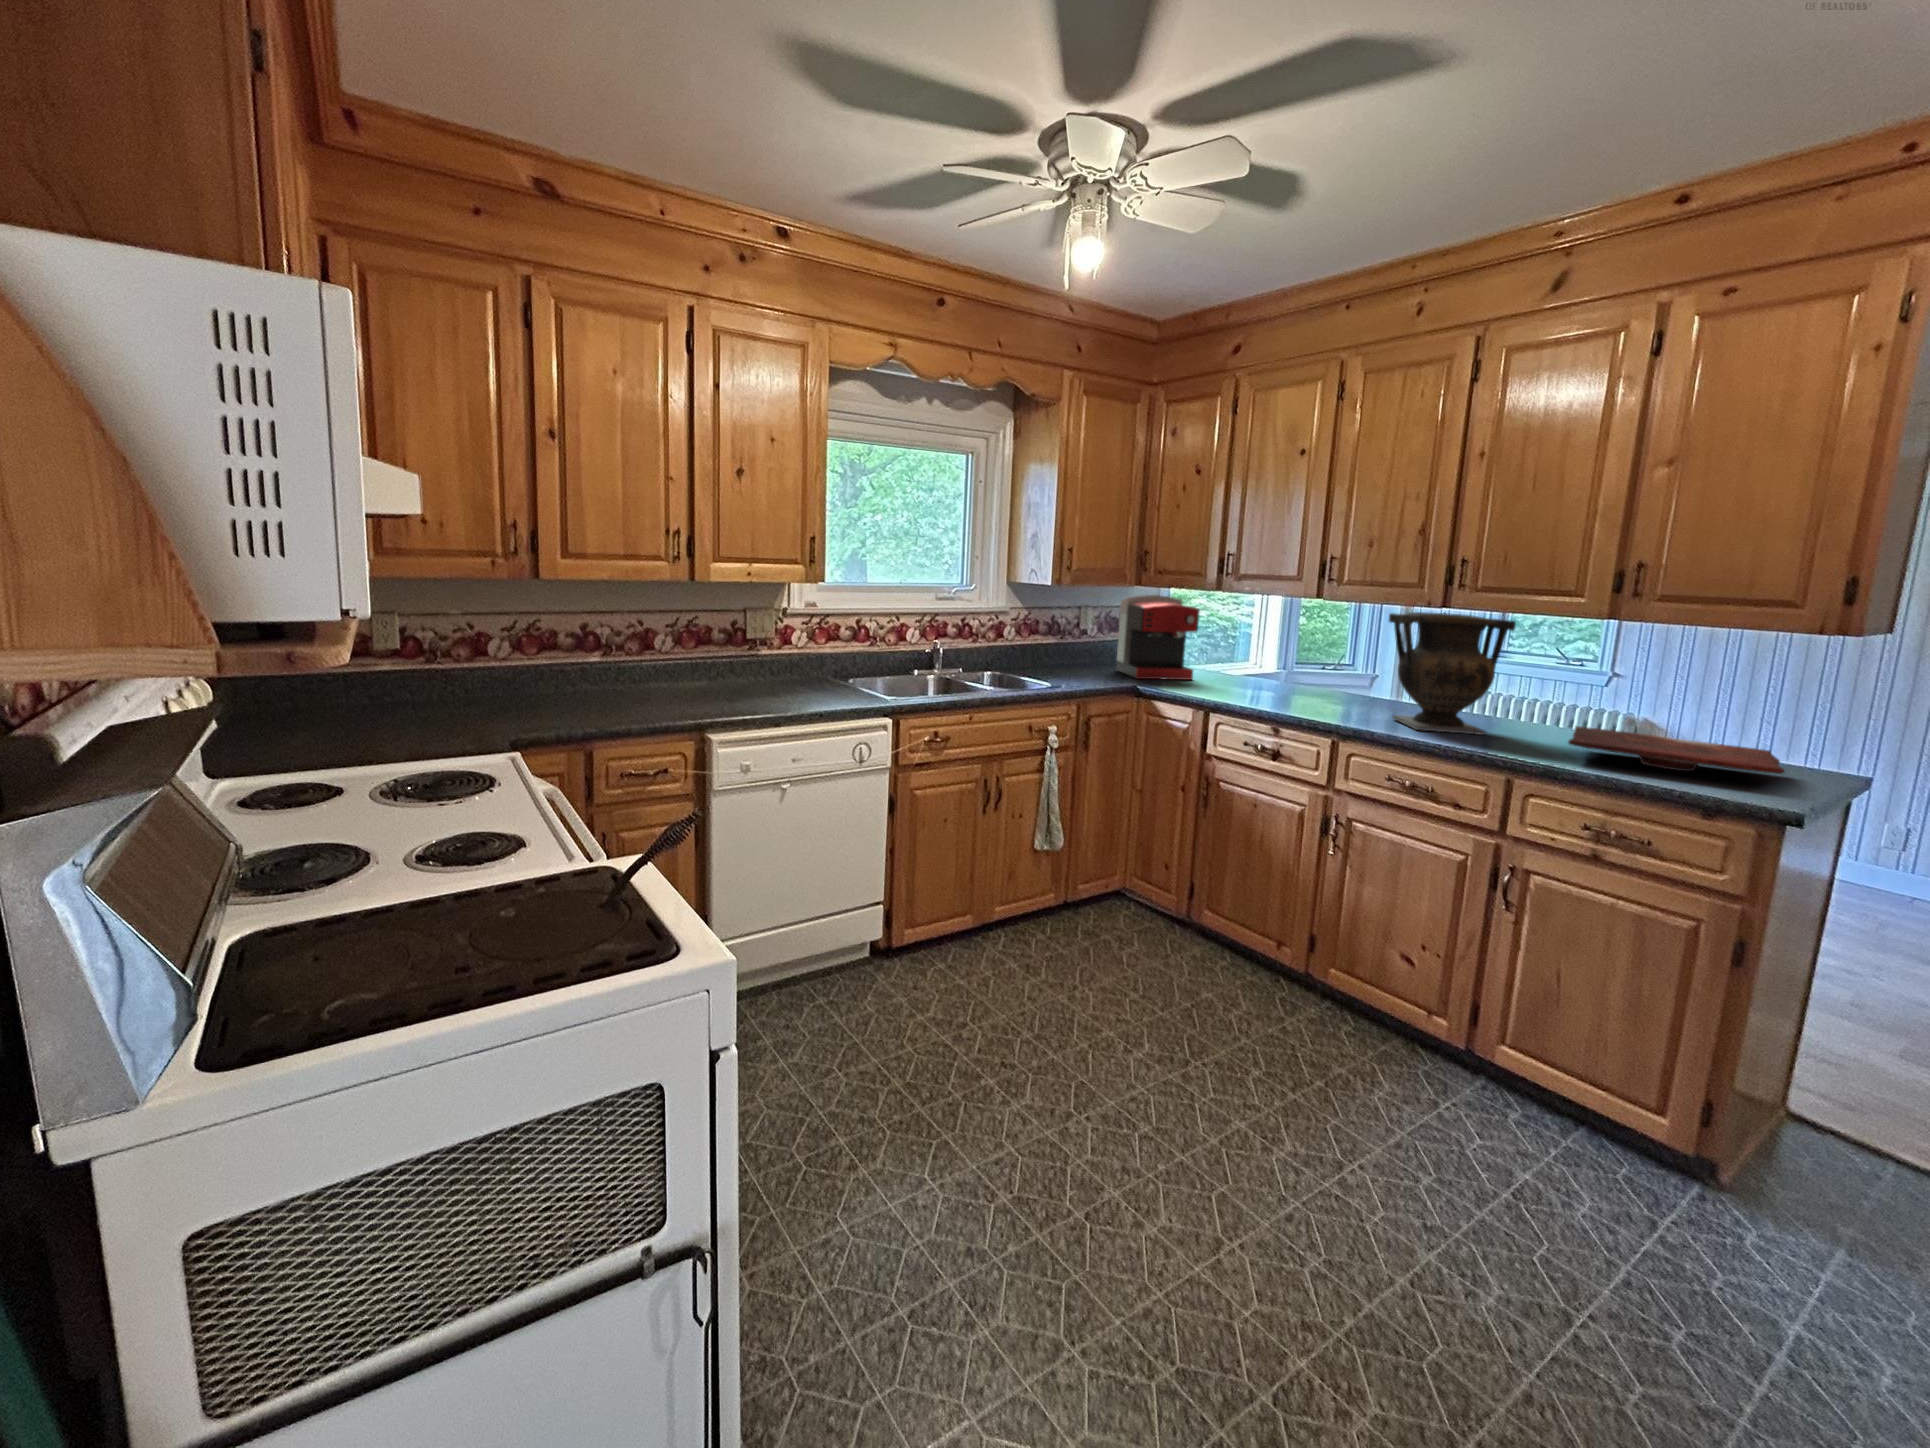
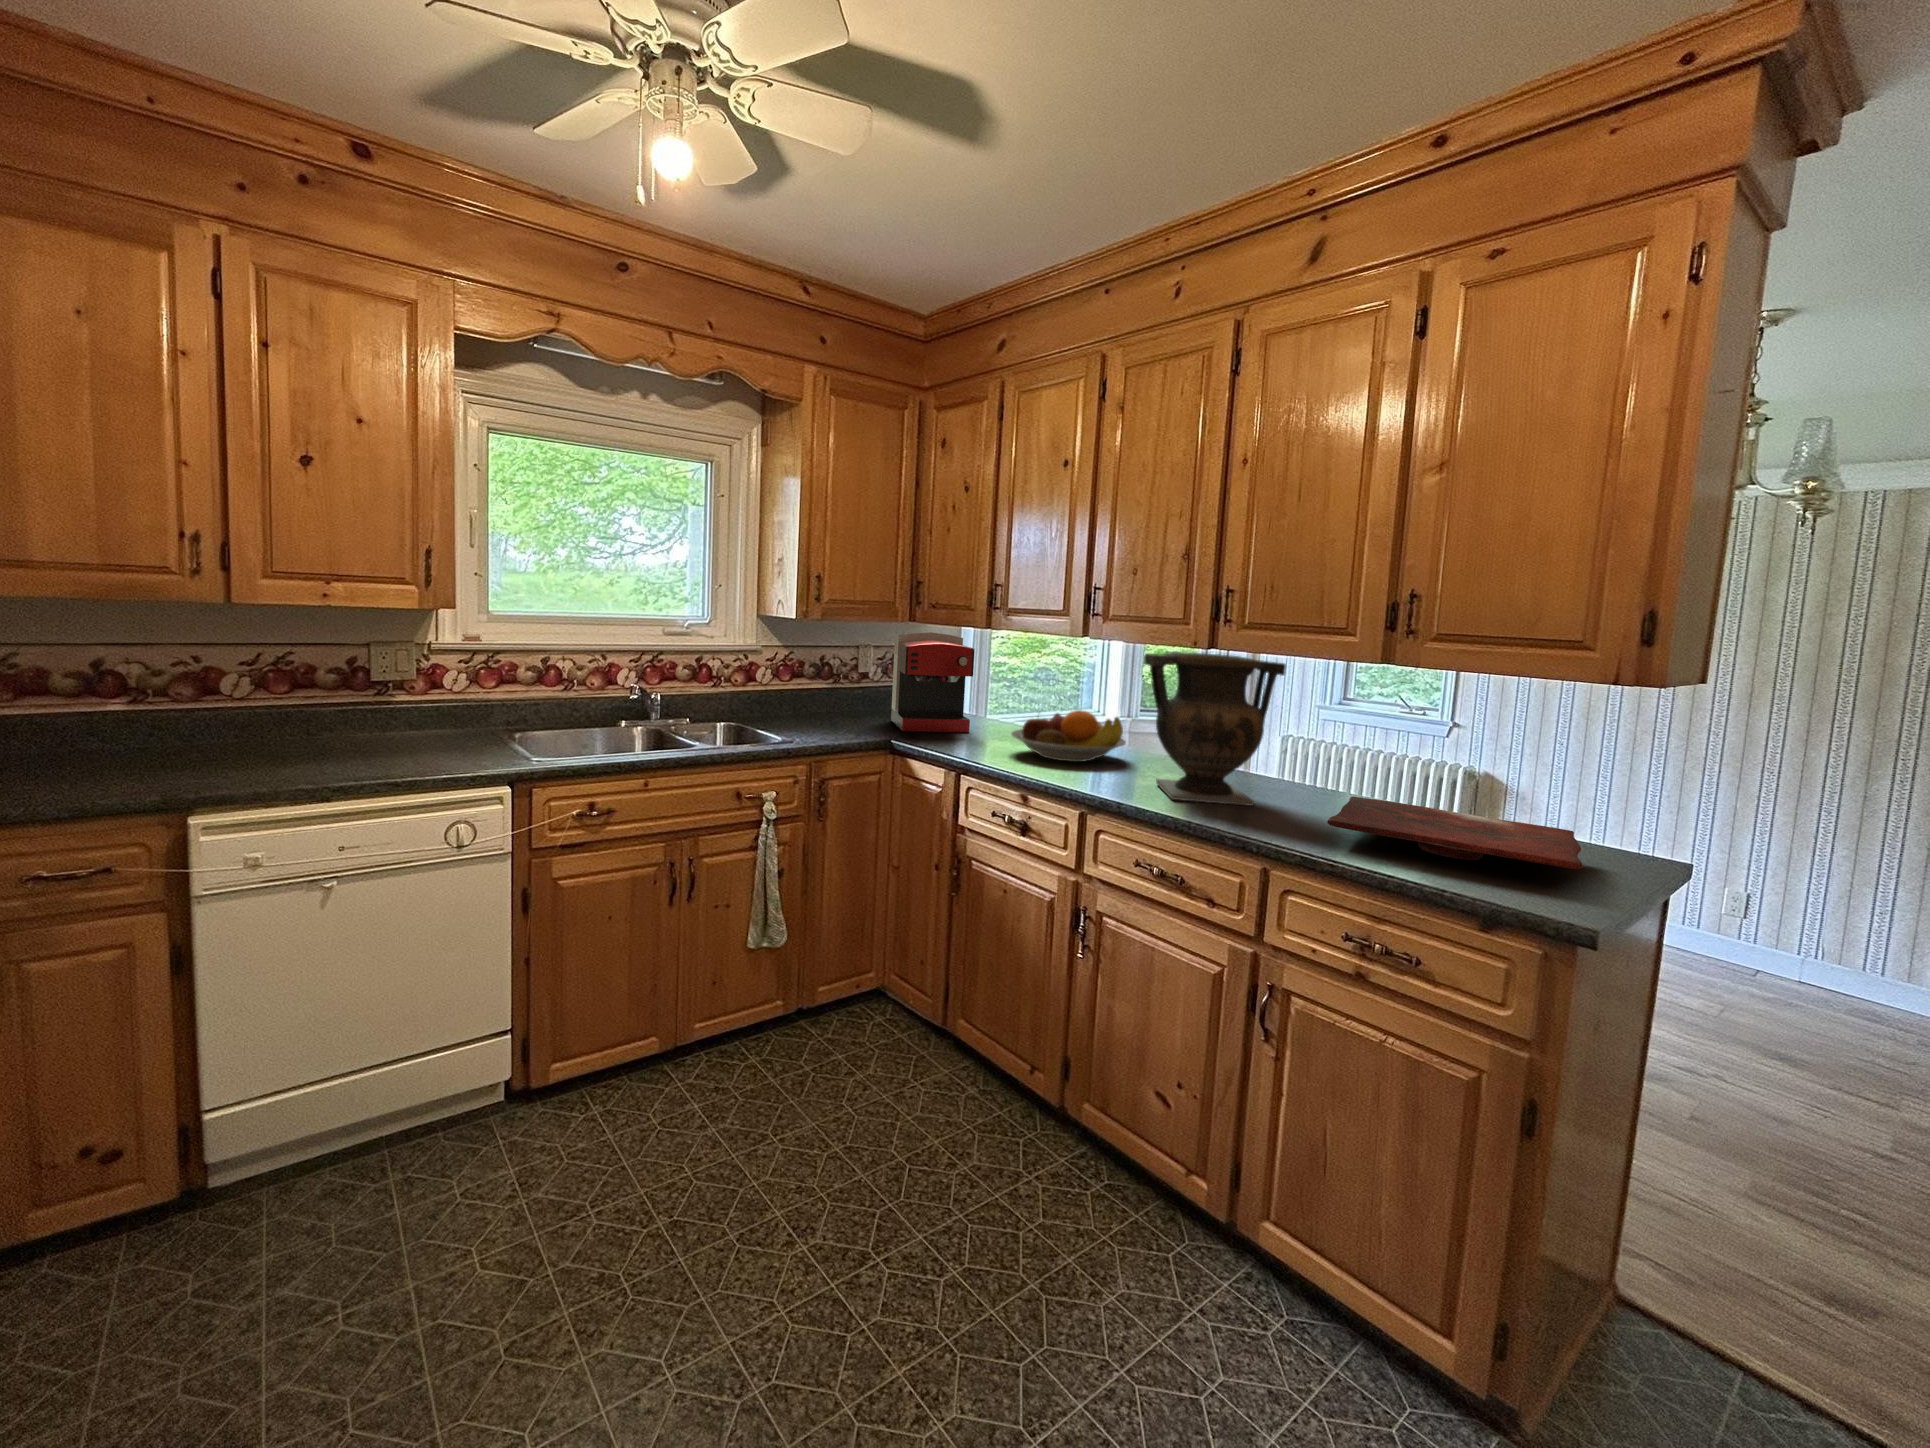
fruit bowl: none [1248,660,1351,703] -> present [1011,710,1126,762]

